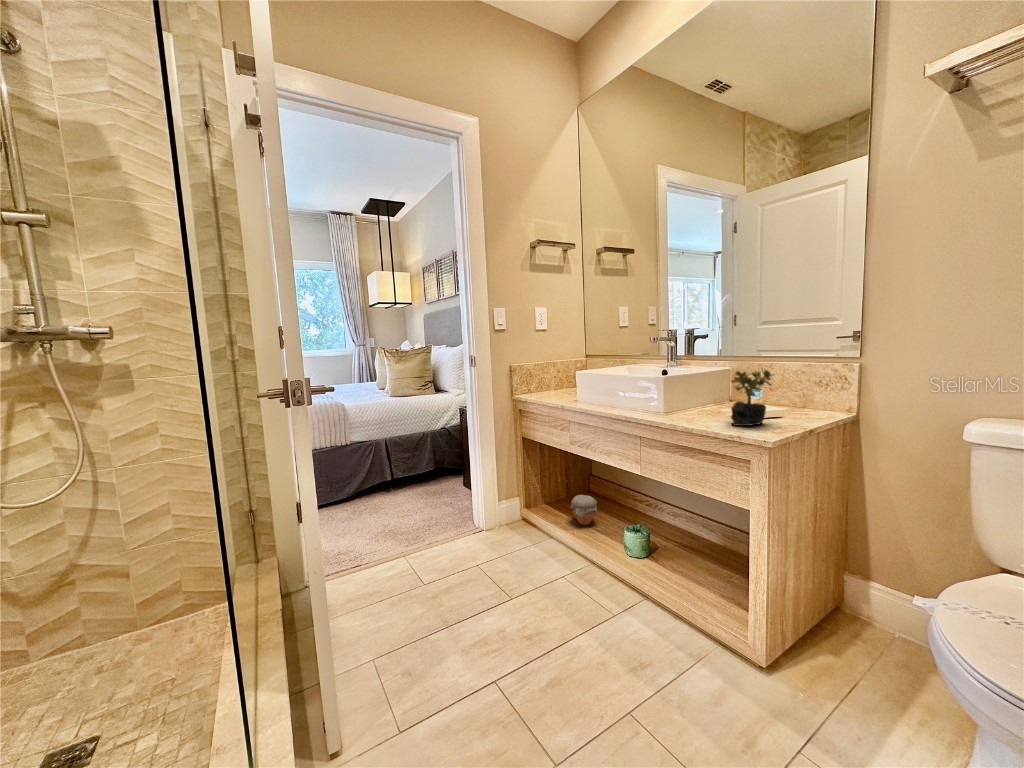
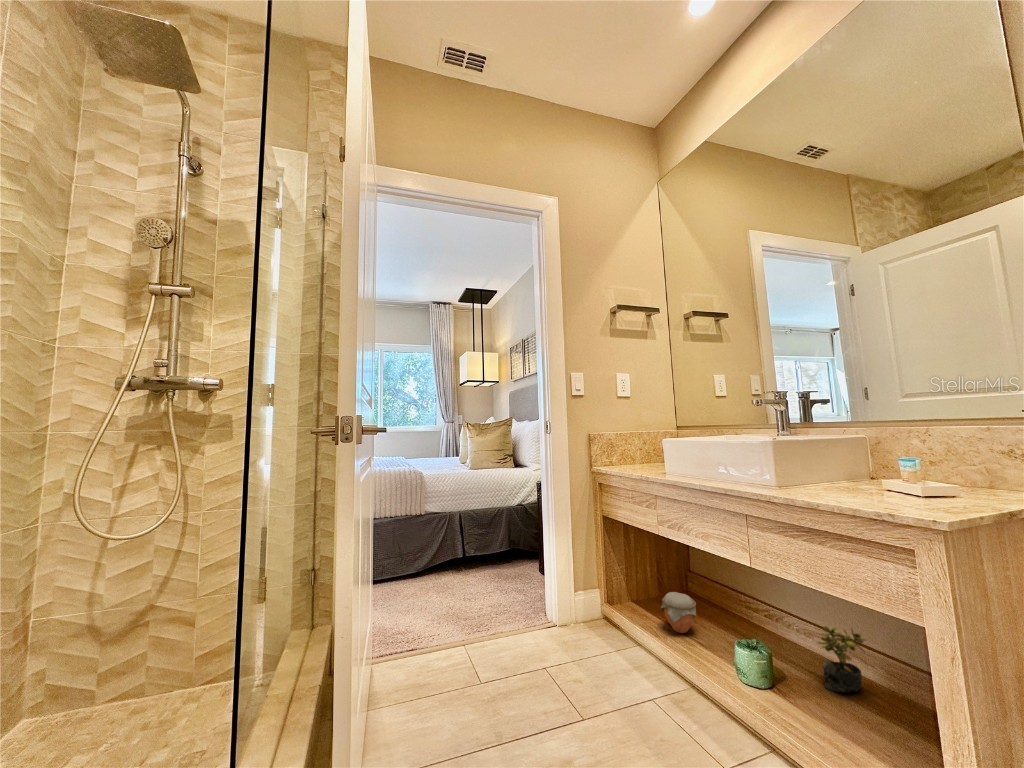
succulent plant: present [731,369,774,426] -> present [818,626,866,693]

